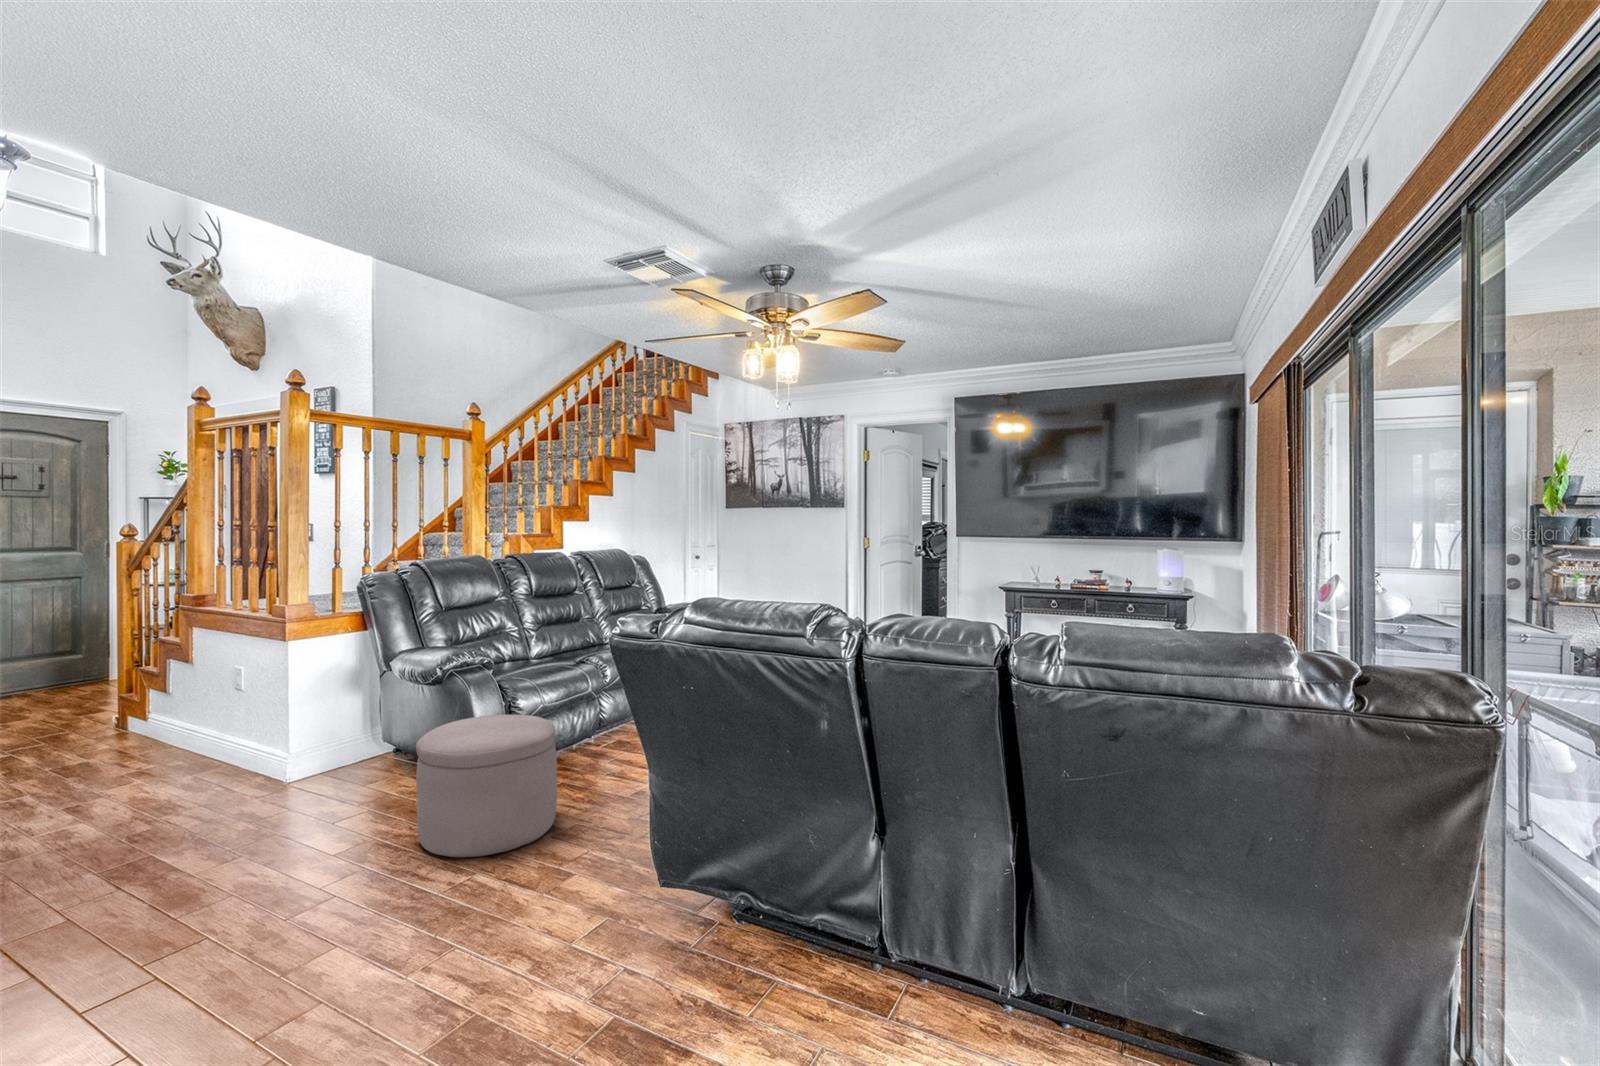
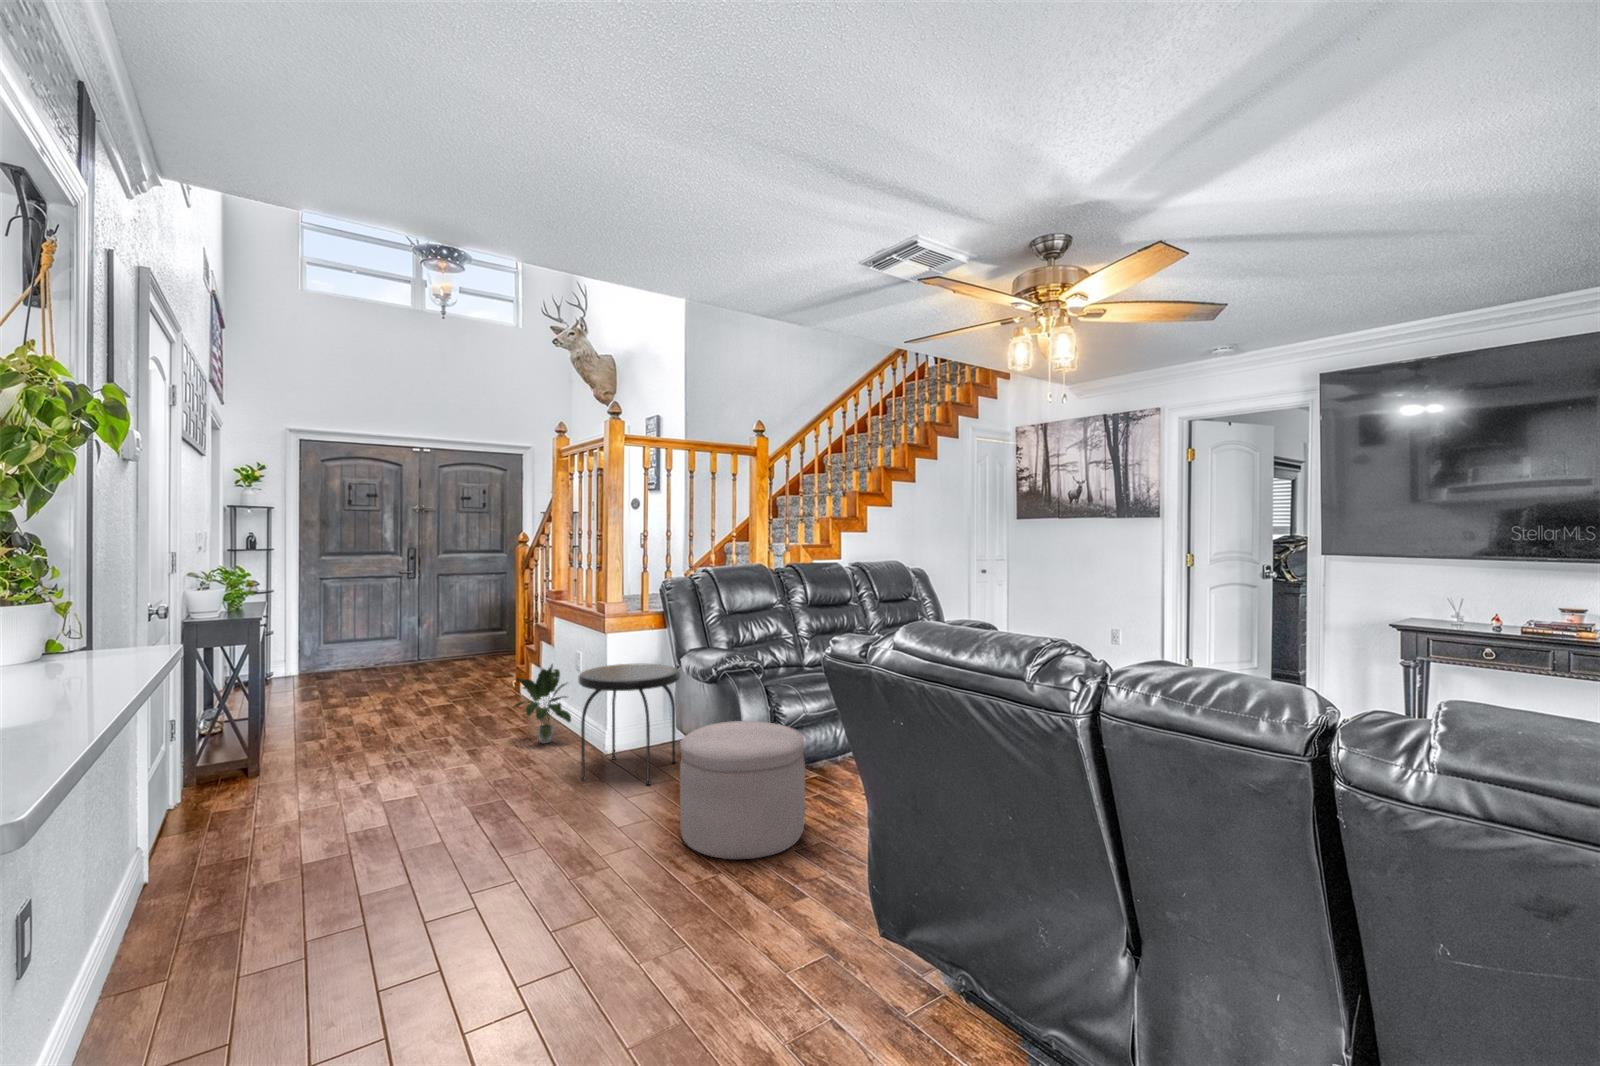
side table: none [263,668,395,809] -> present [579,663,679,785]
potted plant: none [152,679,243,776] -> present [514,664,571,743]

